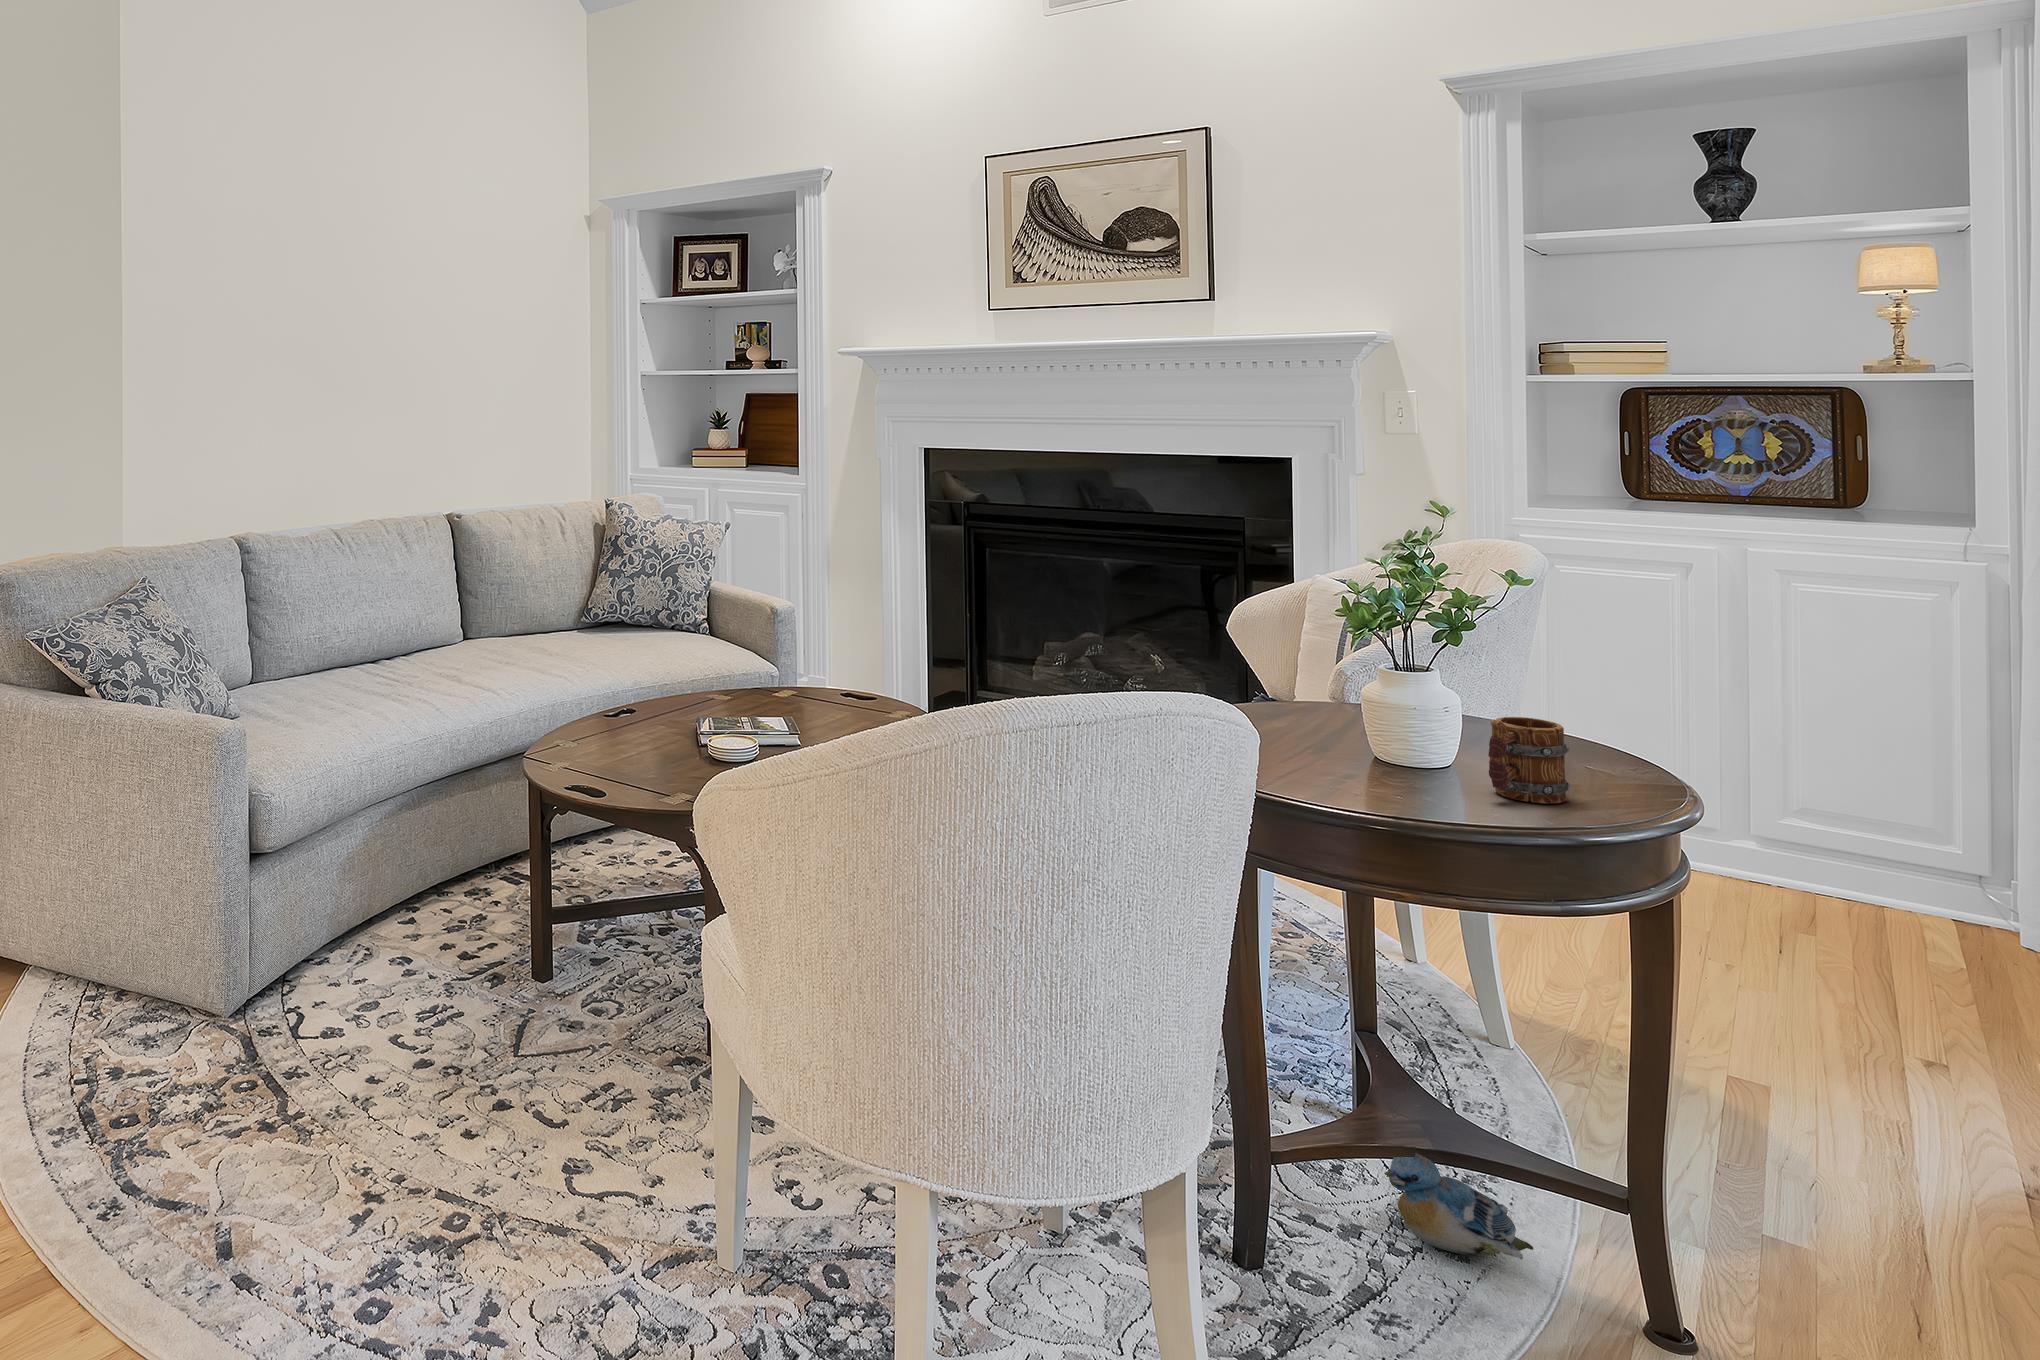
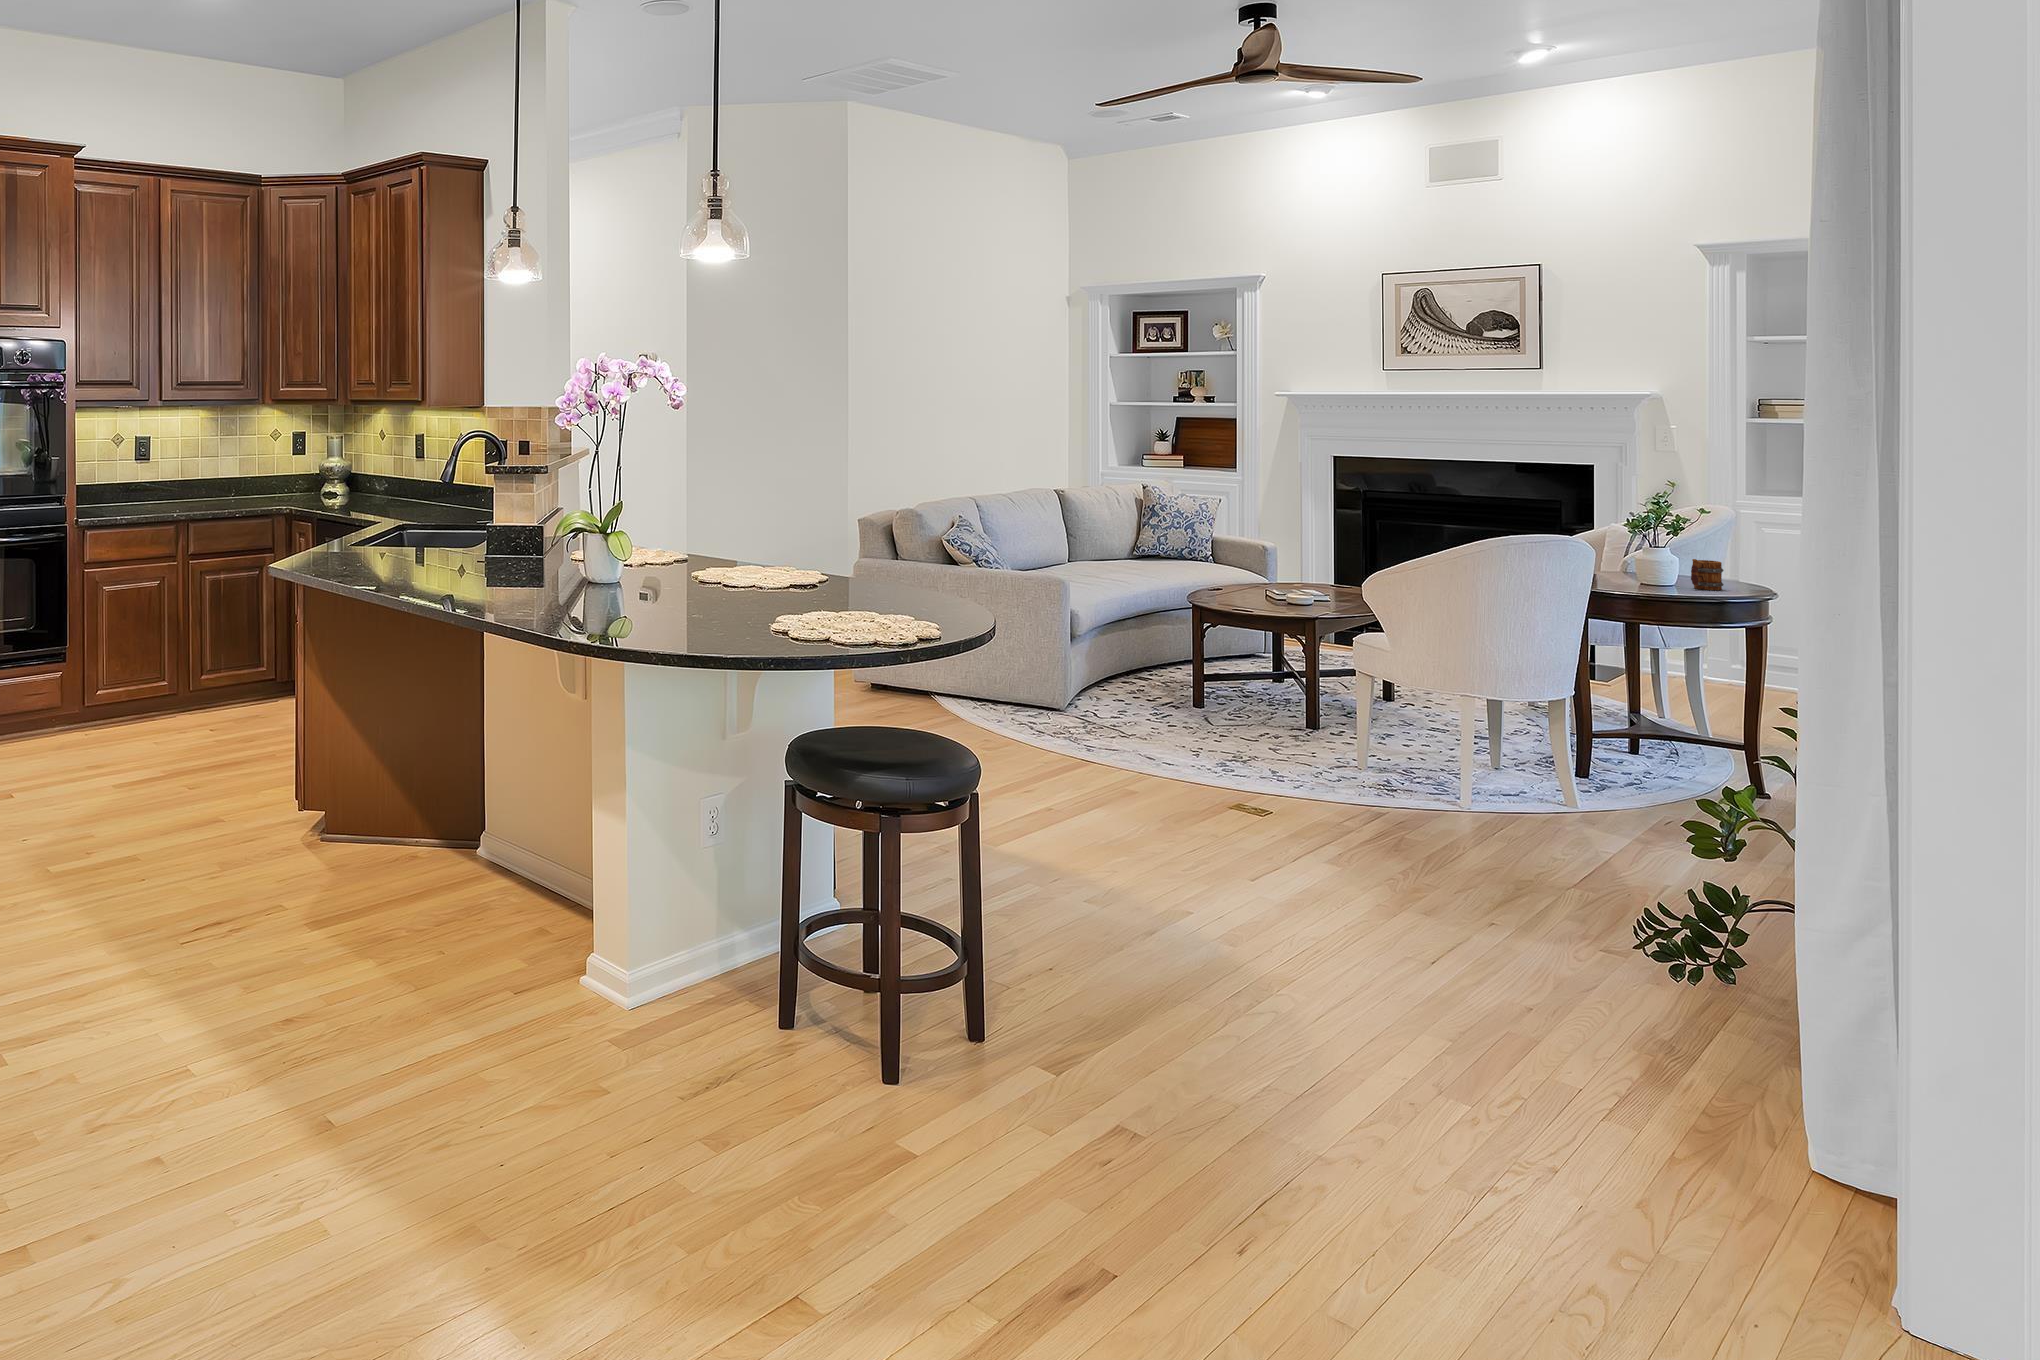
plush toy: present [1385,1153,1533,1260] -> none [1644,734,1705,771]

